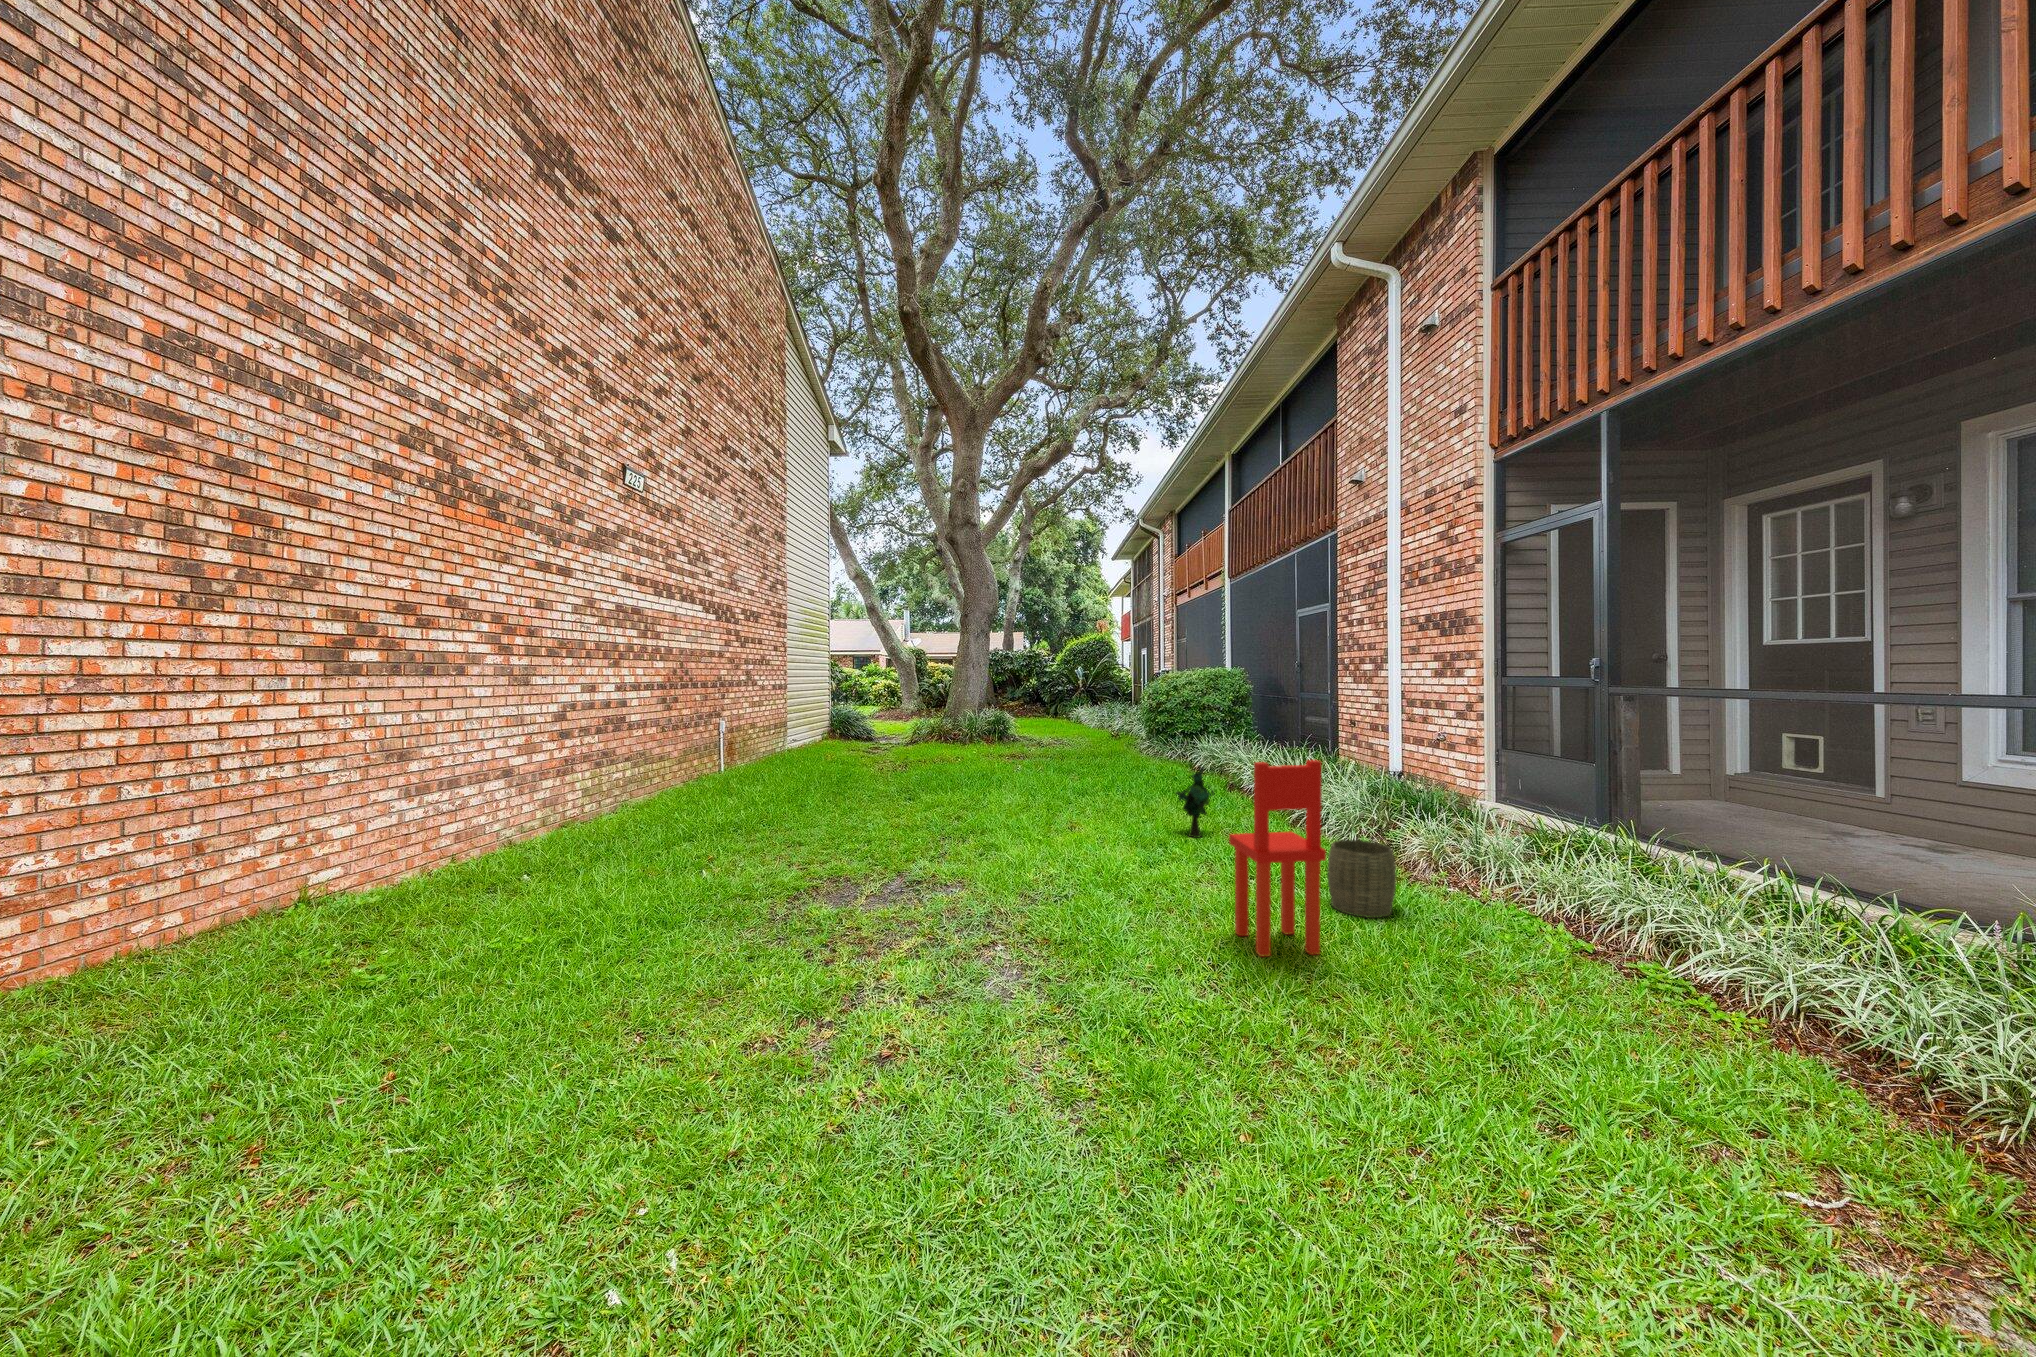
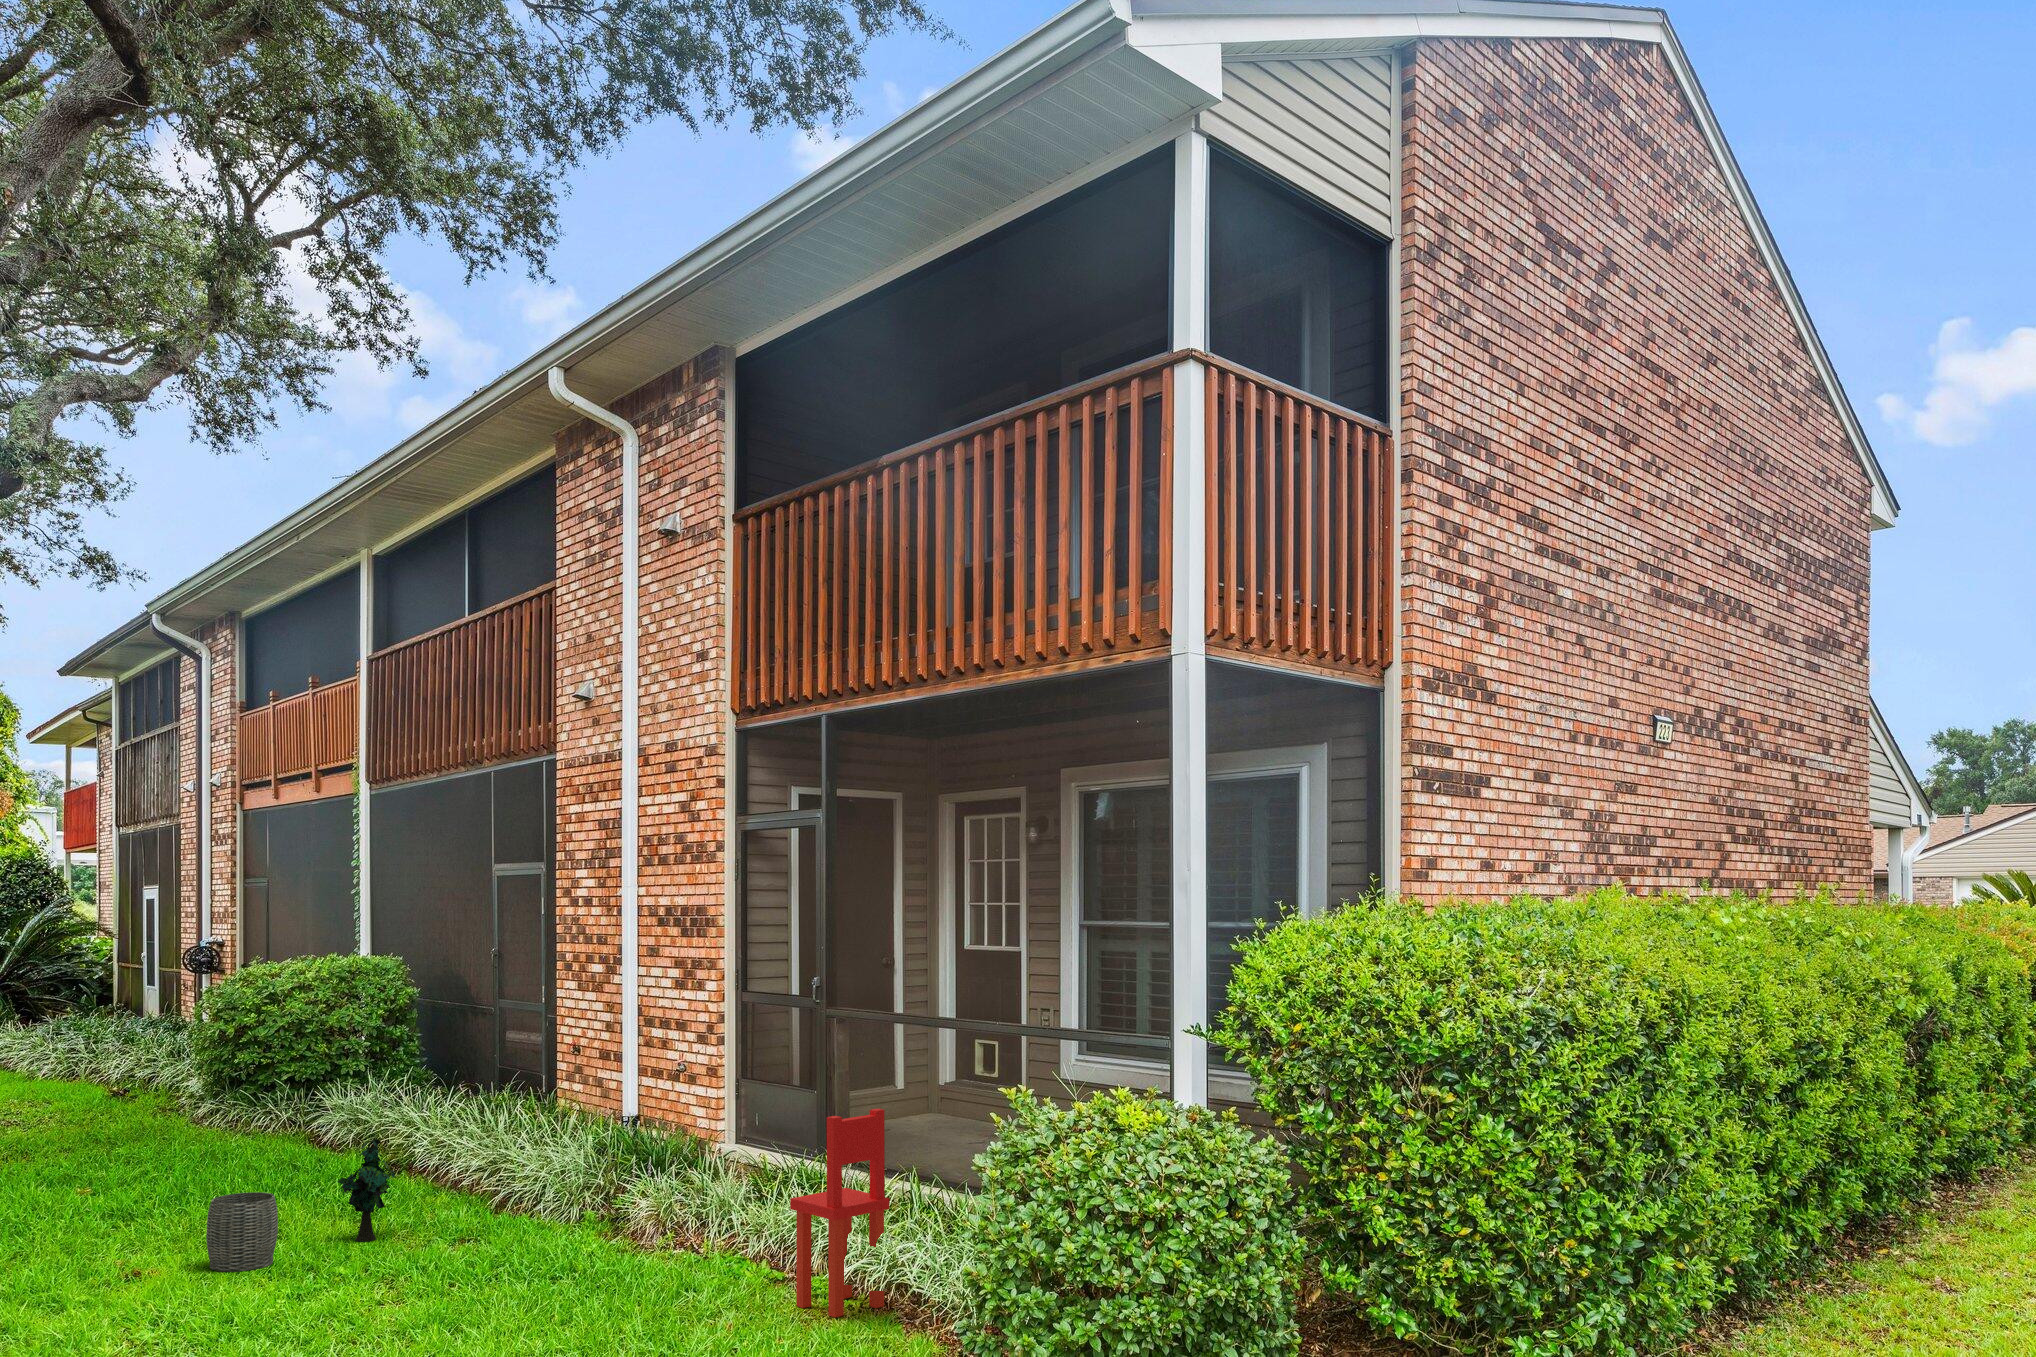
chair: present [1229,760,1326,957] -> present [790,1109,890,1317]
woven basket: present [1327,840,1396,918] -> present [206,1192,278,1272]

